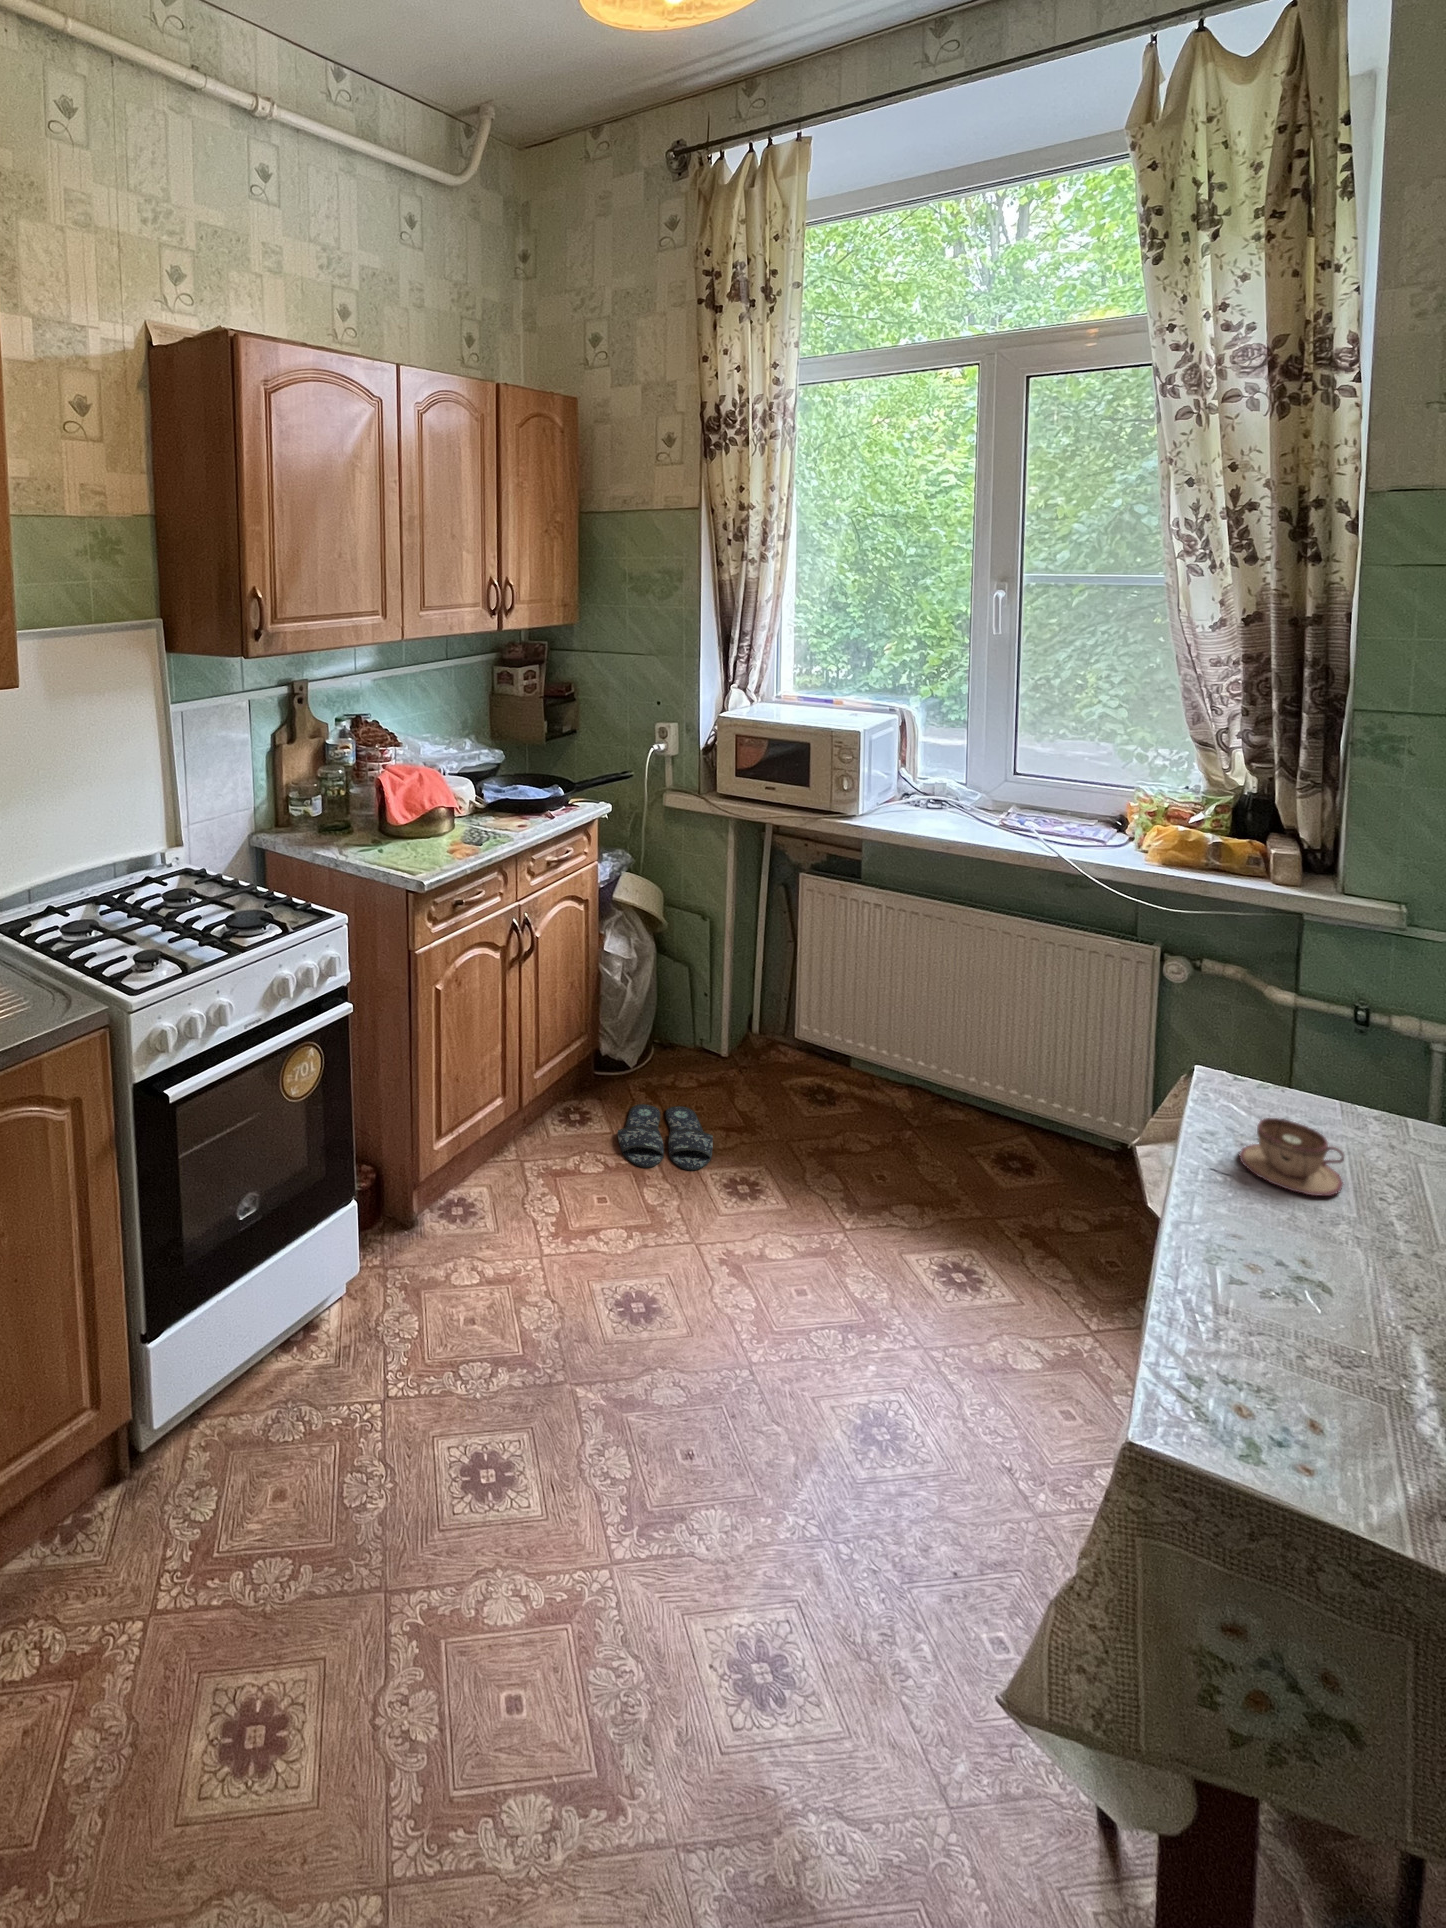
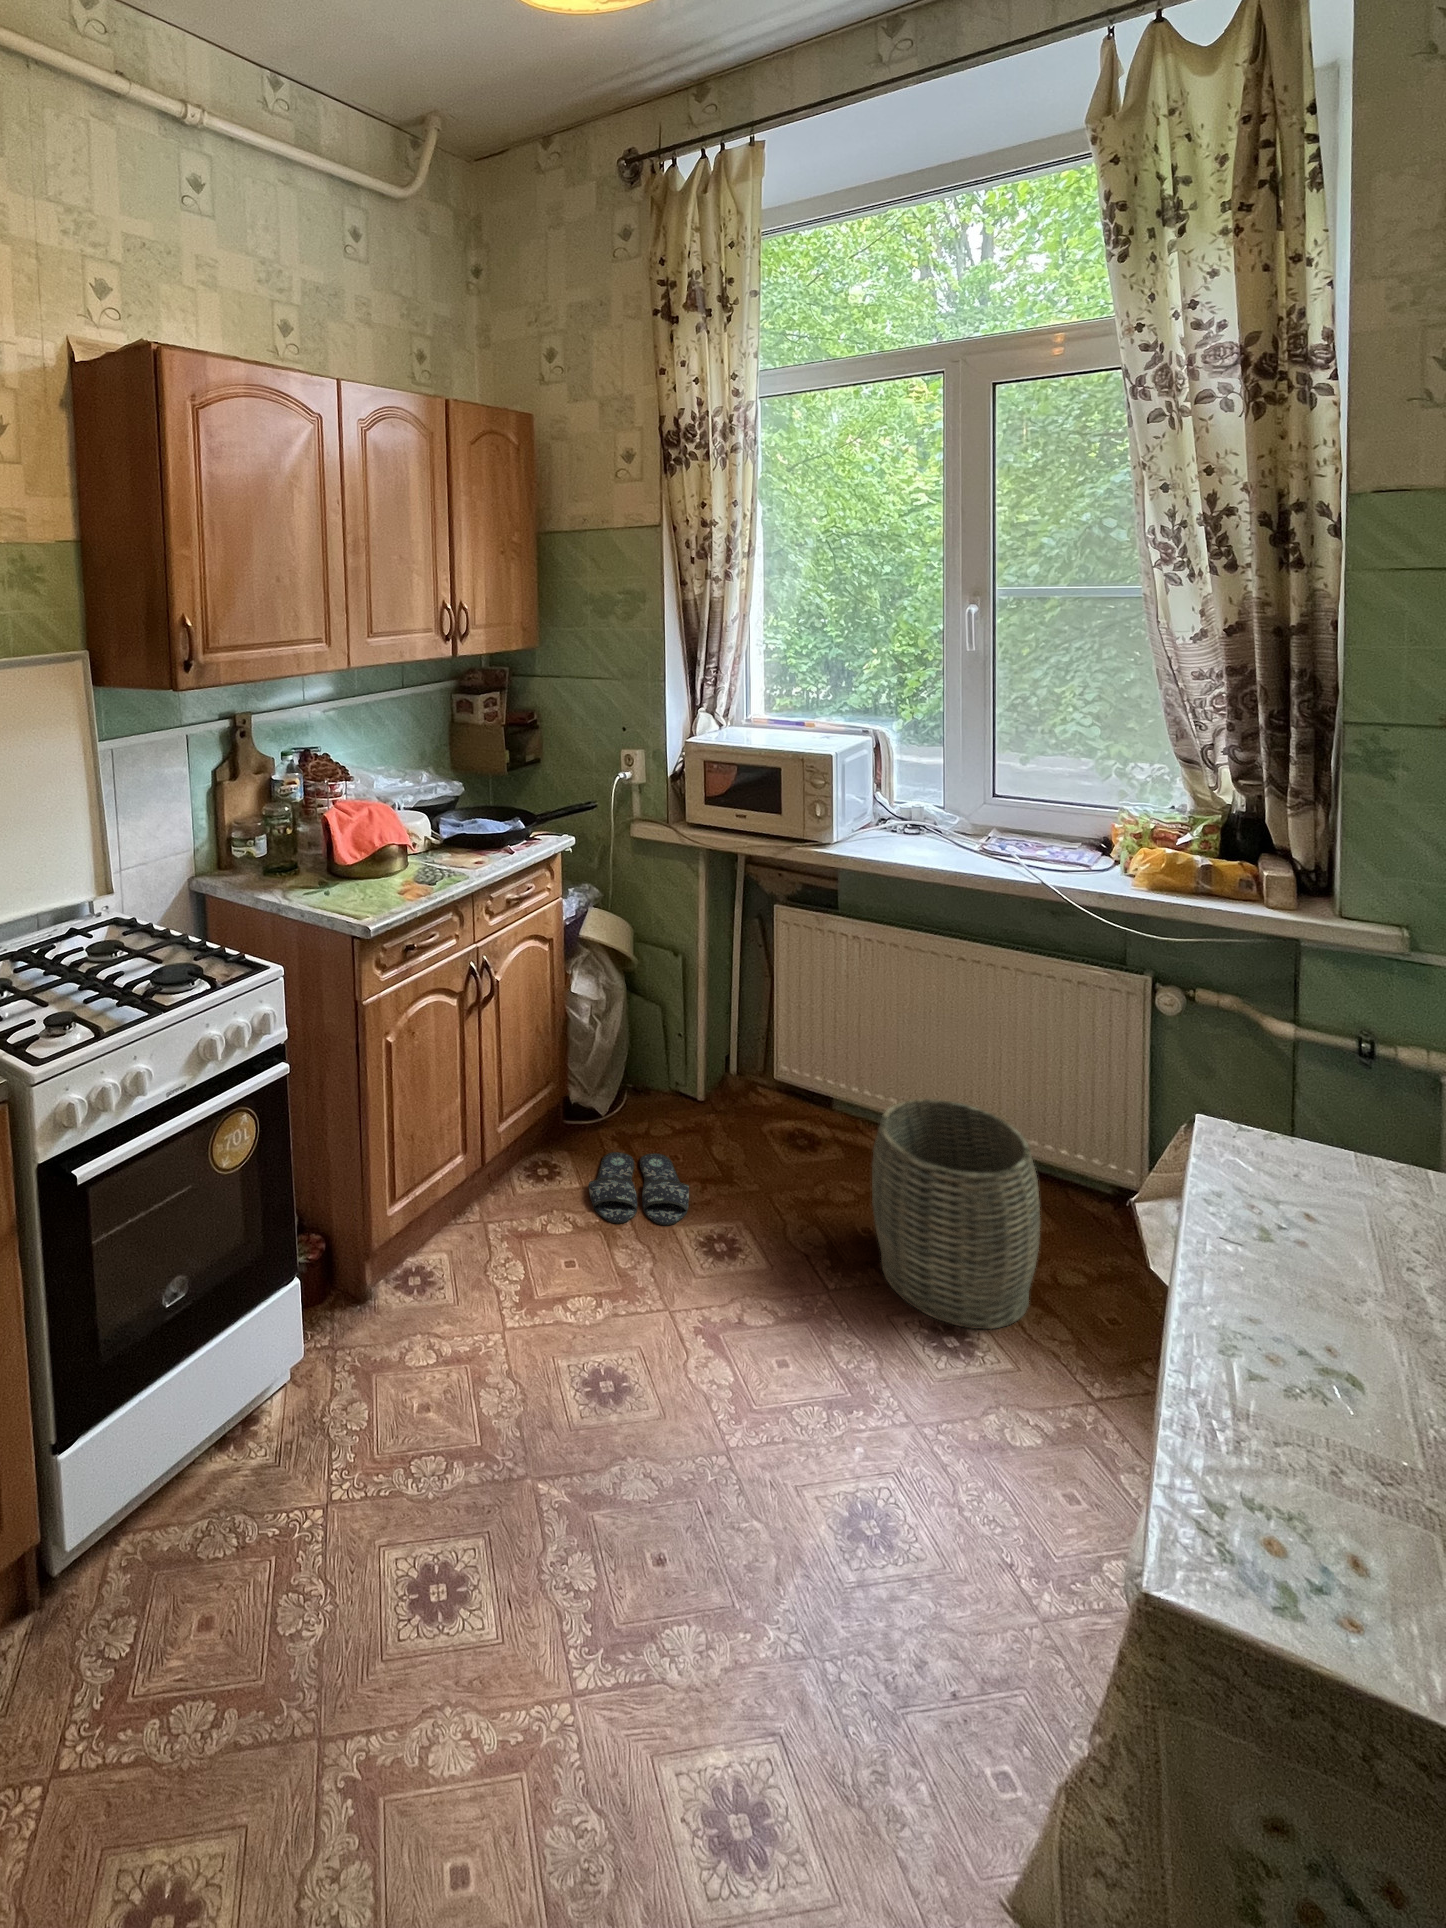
woven basket: none [888,1058,1046,1269] -> present [872,1099,1040,1329]
teacup: present [1239,1118,1344,1196] -> none [1251,1181,1369,1273]

